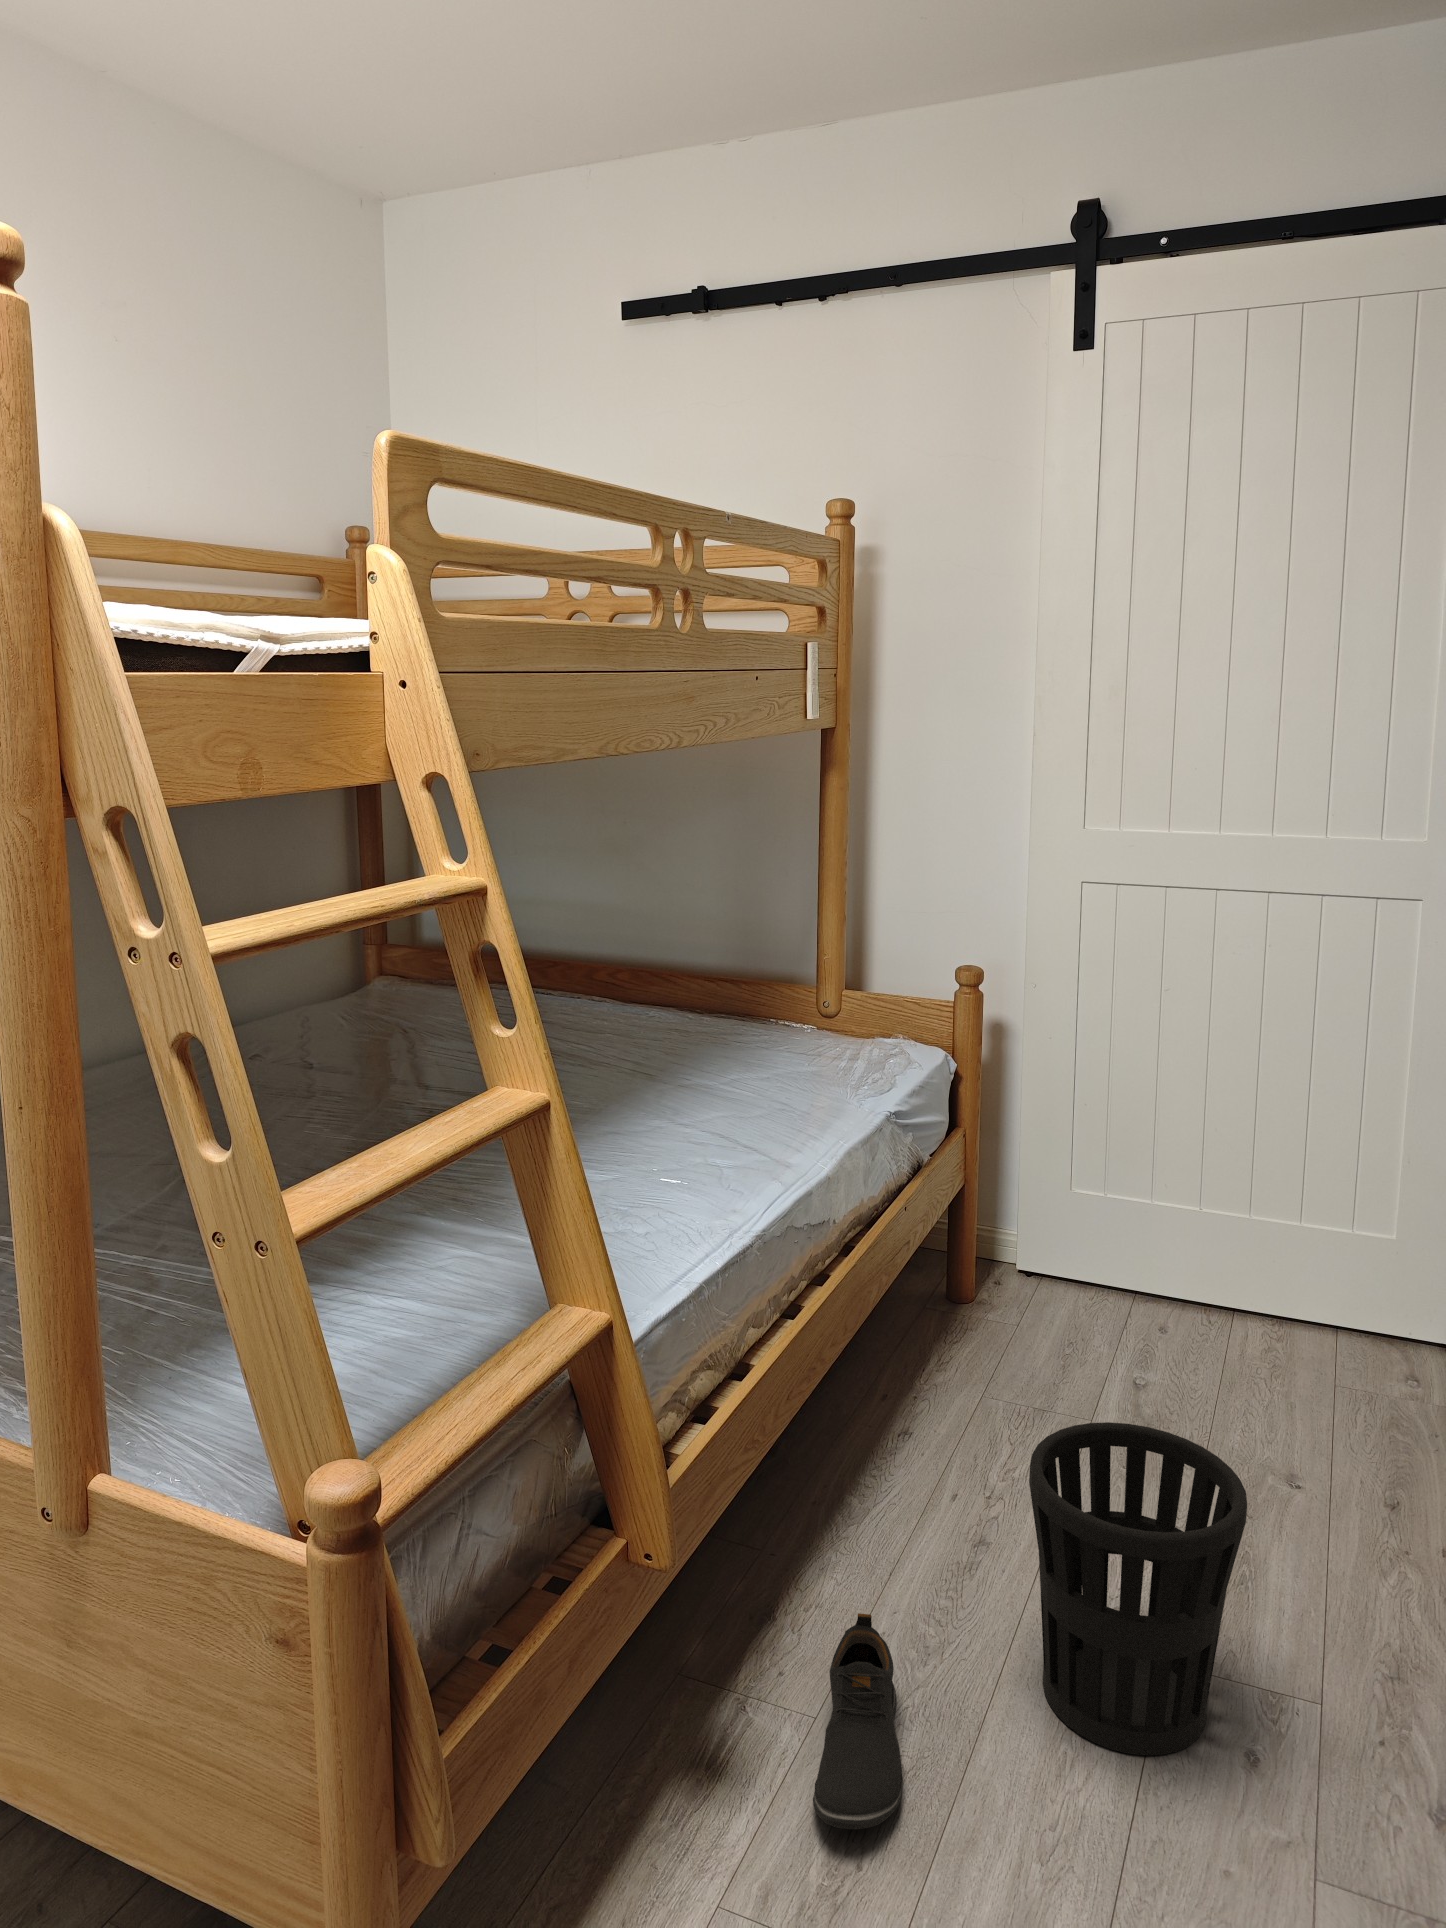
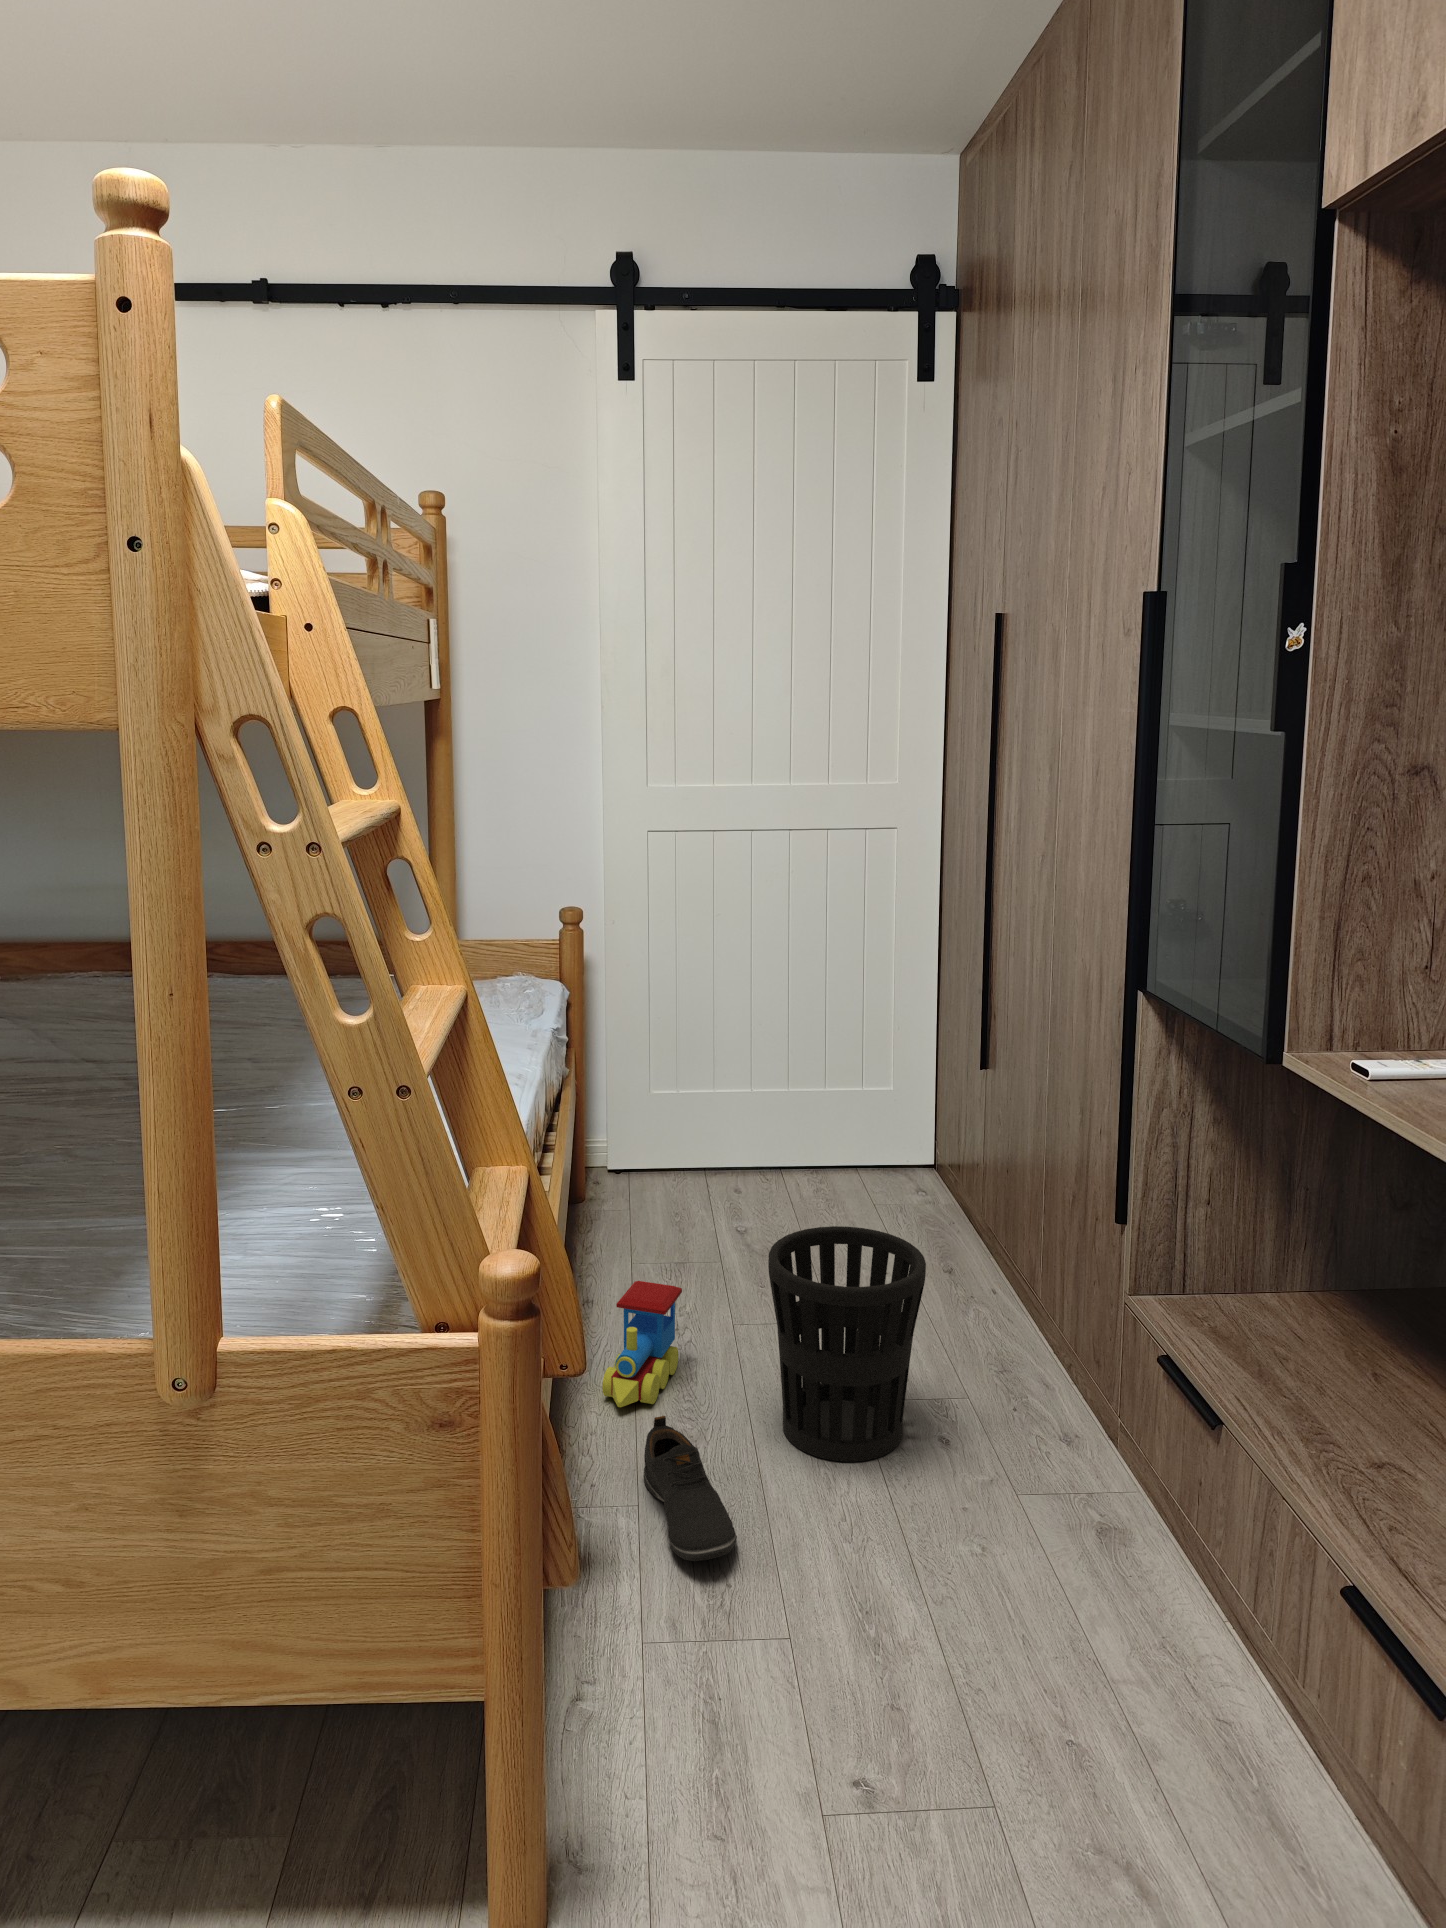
toy train: none [849,1428,971,1586] -> present [602,1281,682,1407]

